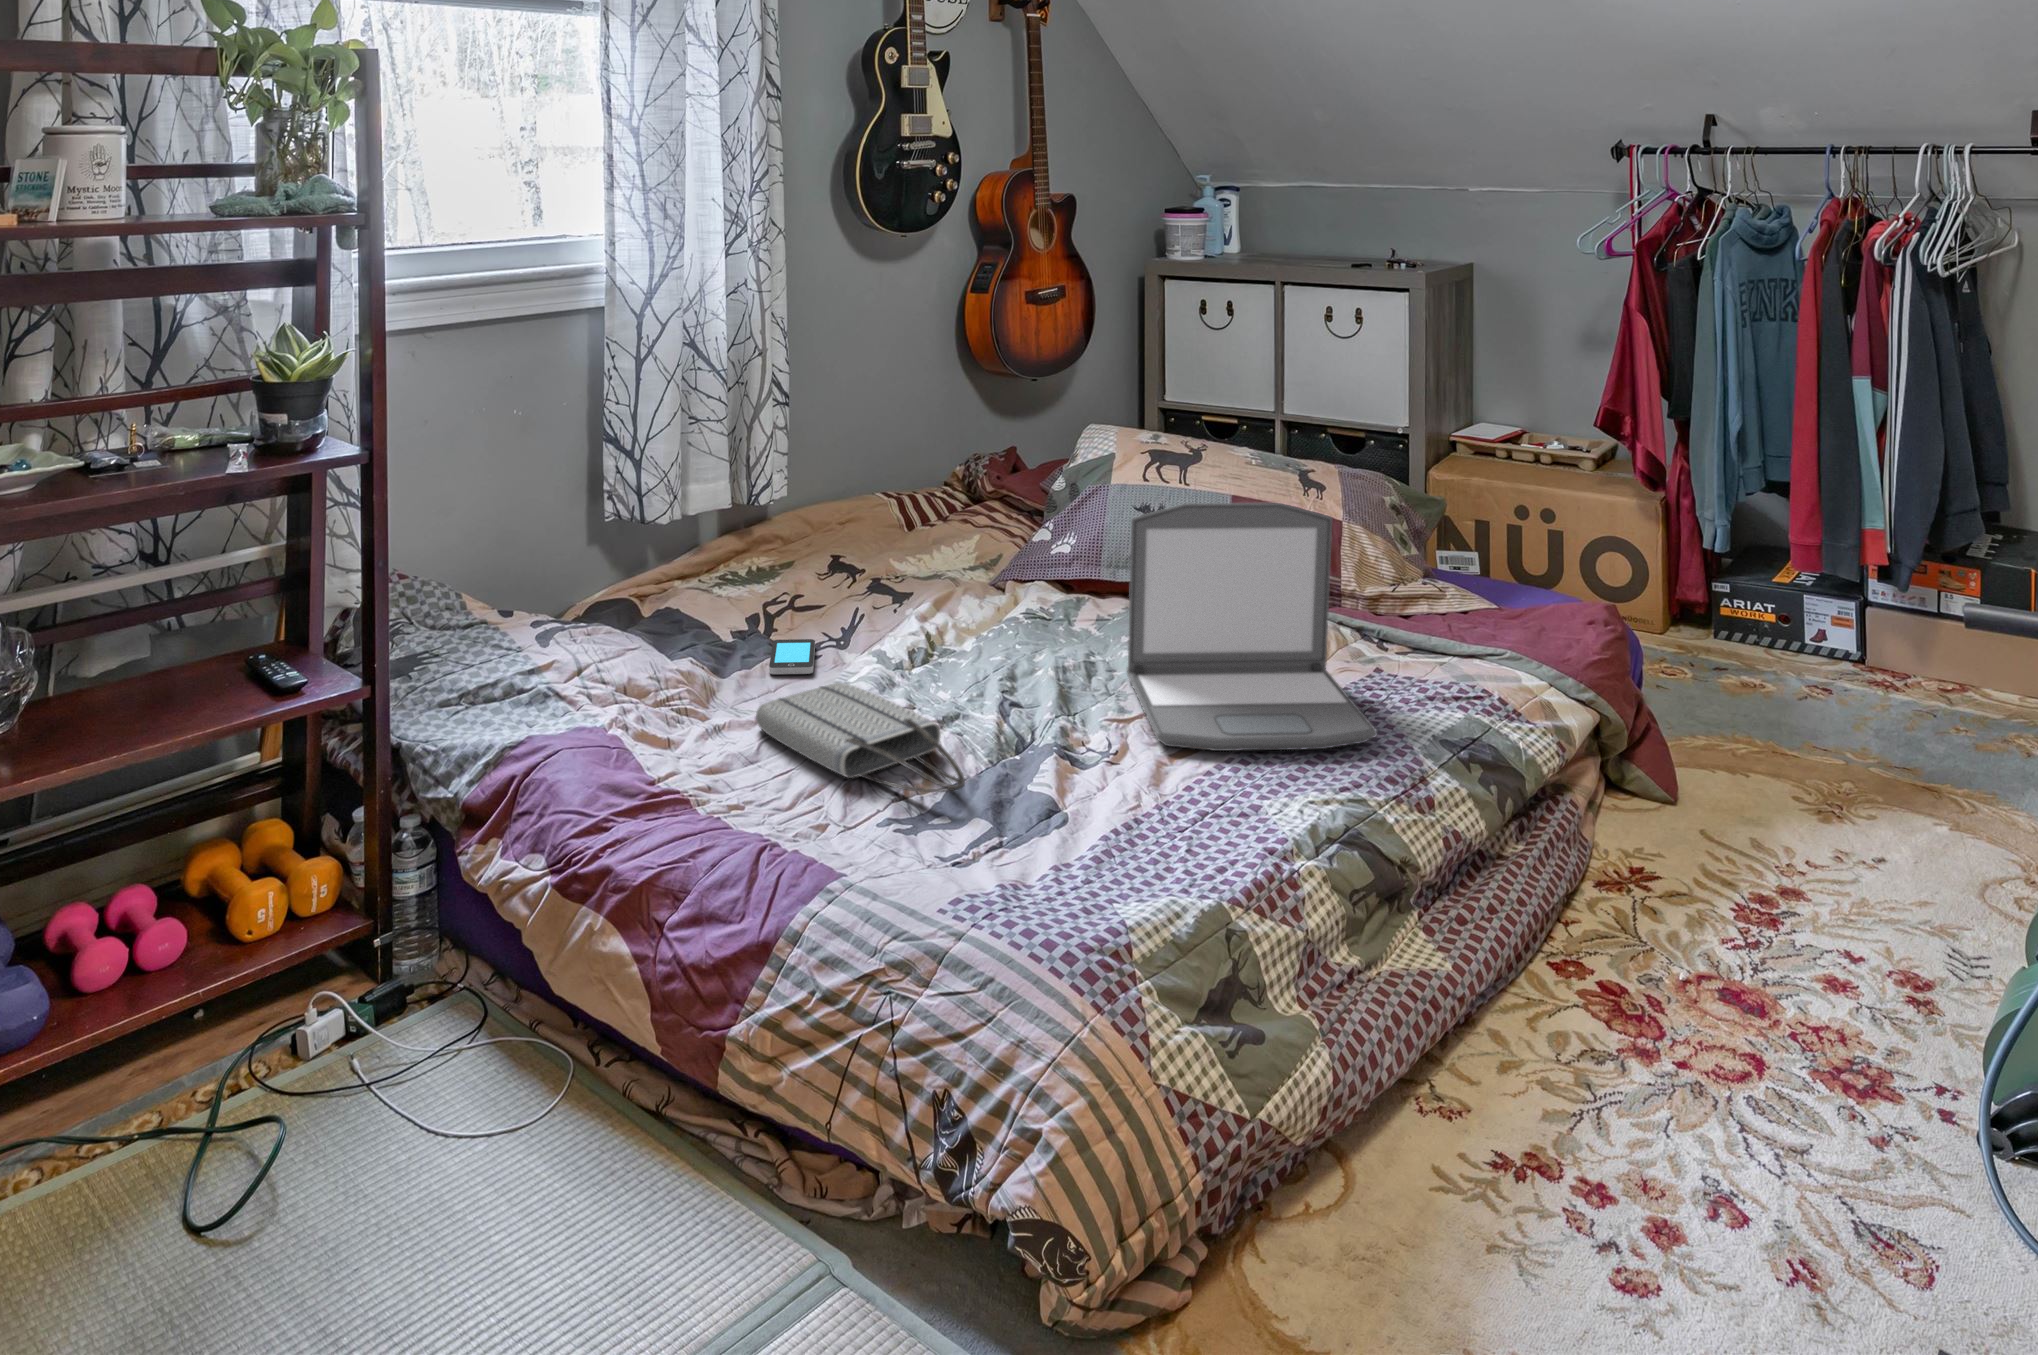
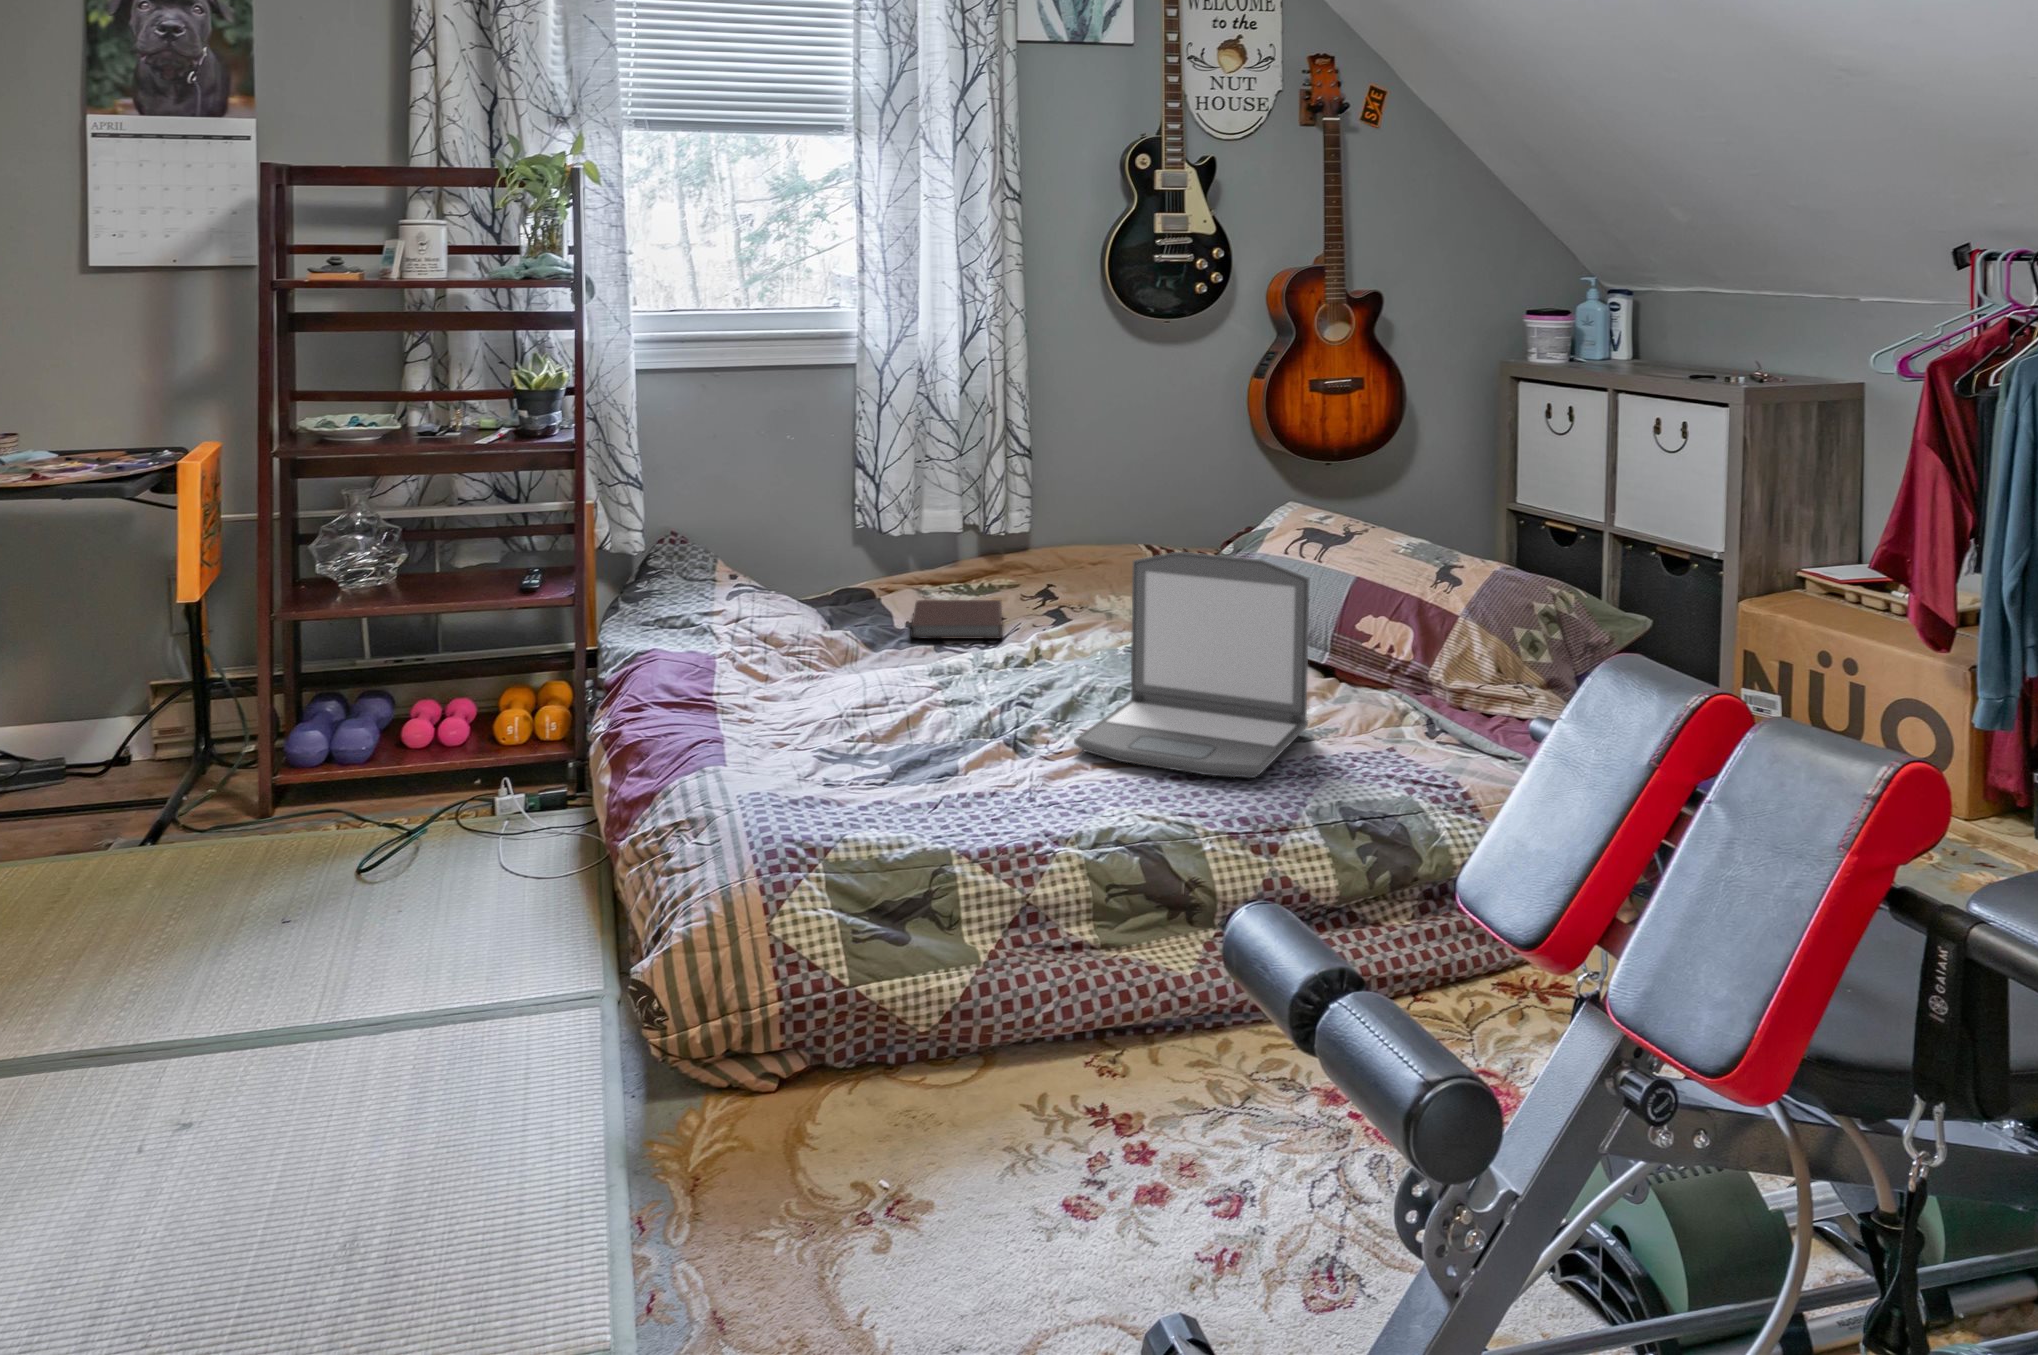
notebook: none [726,570,875,634] -> present [911,600,1003,639]
smartphone: present [769,639,815,674] -> none [866,641,928,665]
tote bag: present [756,683,965,792] -> none [800,668,908,742]

